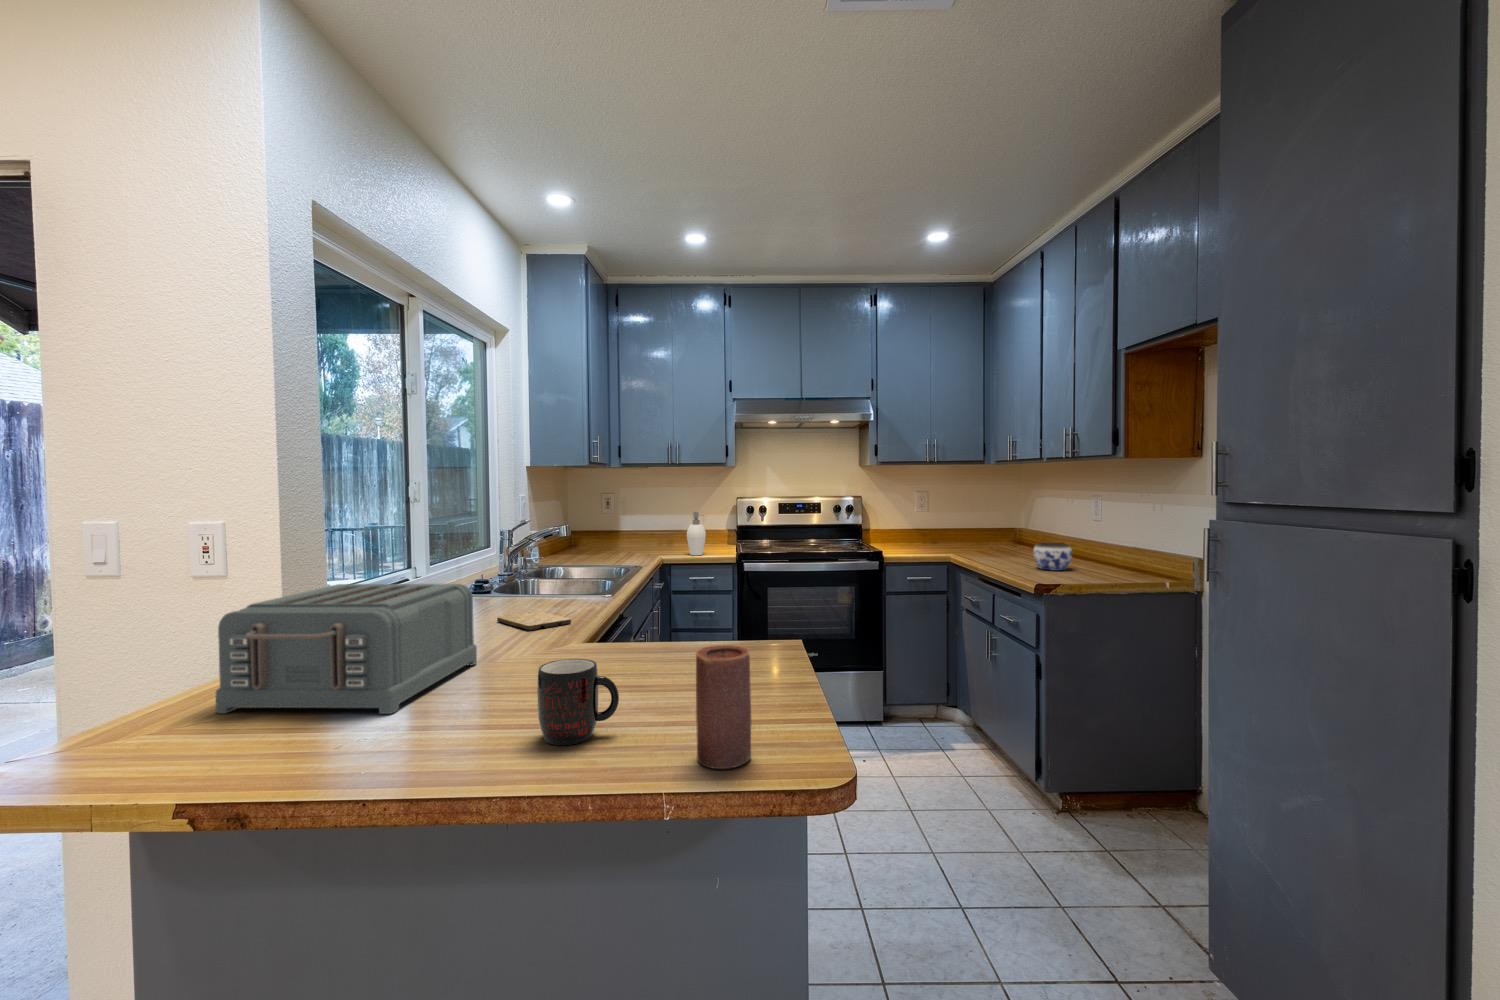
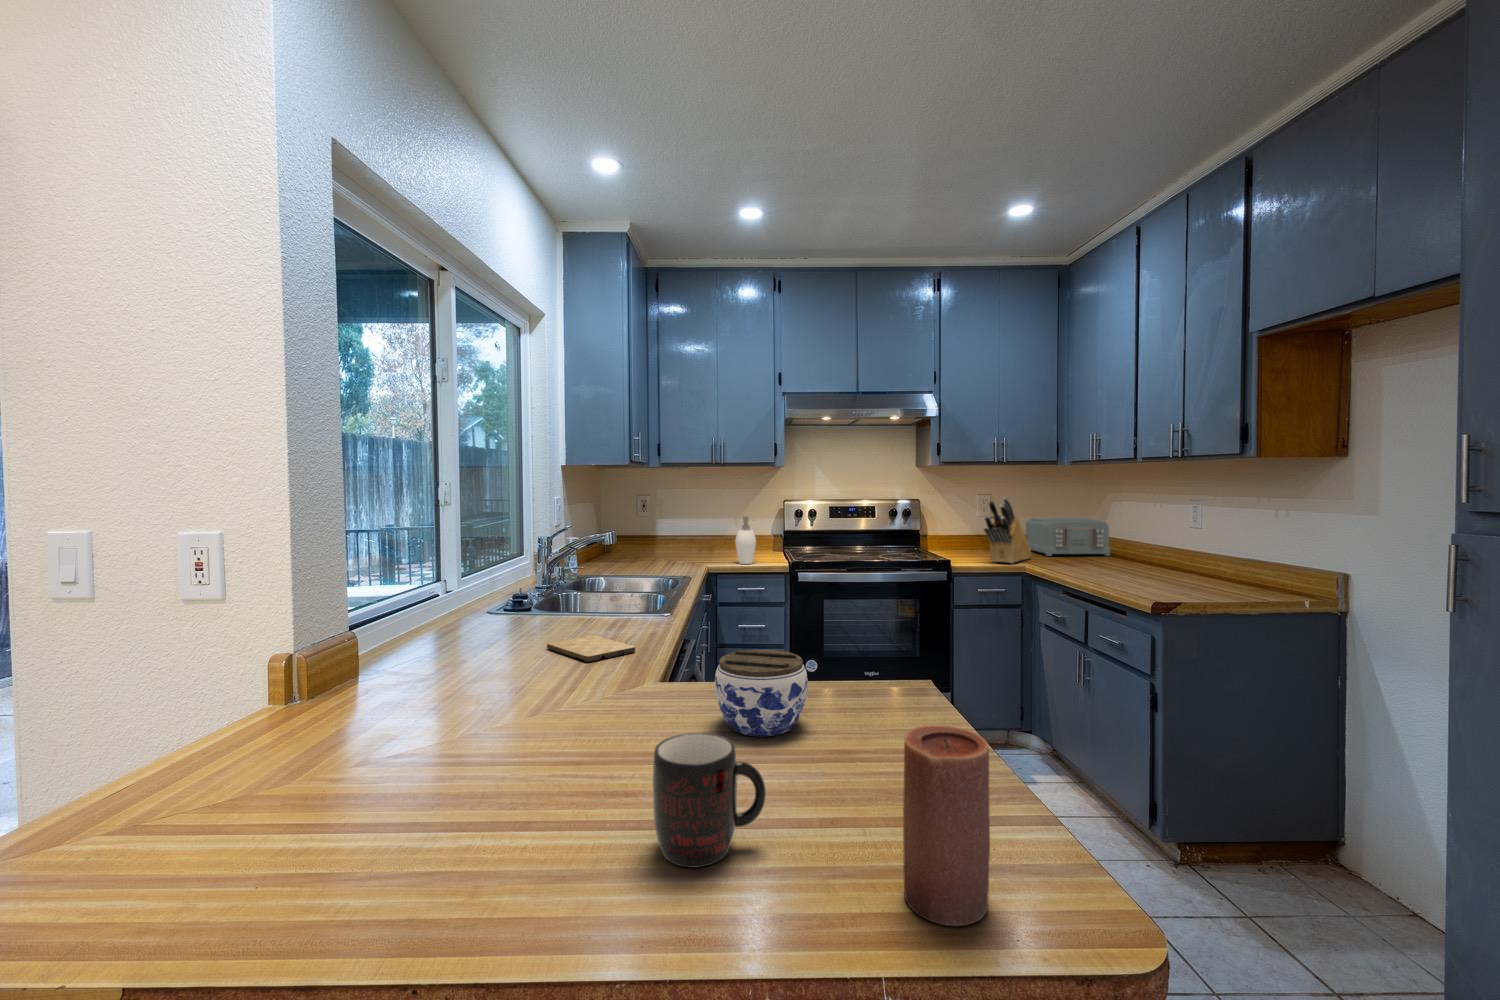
knife block: none [912,494,959,554] -> present [984,498,1031,563]
jar: present [1033,542,1072,570] -> present [715,650,808,737]
toaster: present [216,584,477,714] -> present [1026,518,1110,556]

